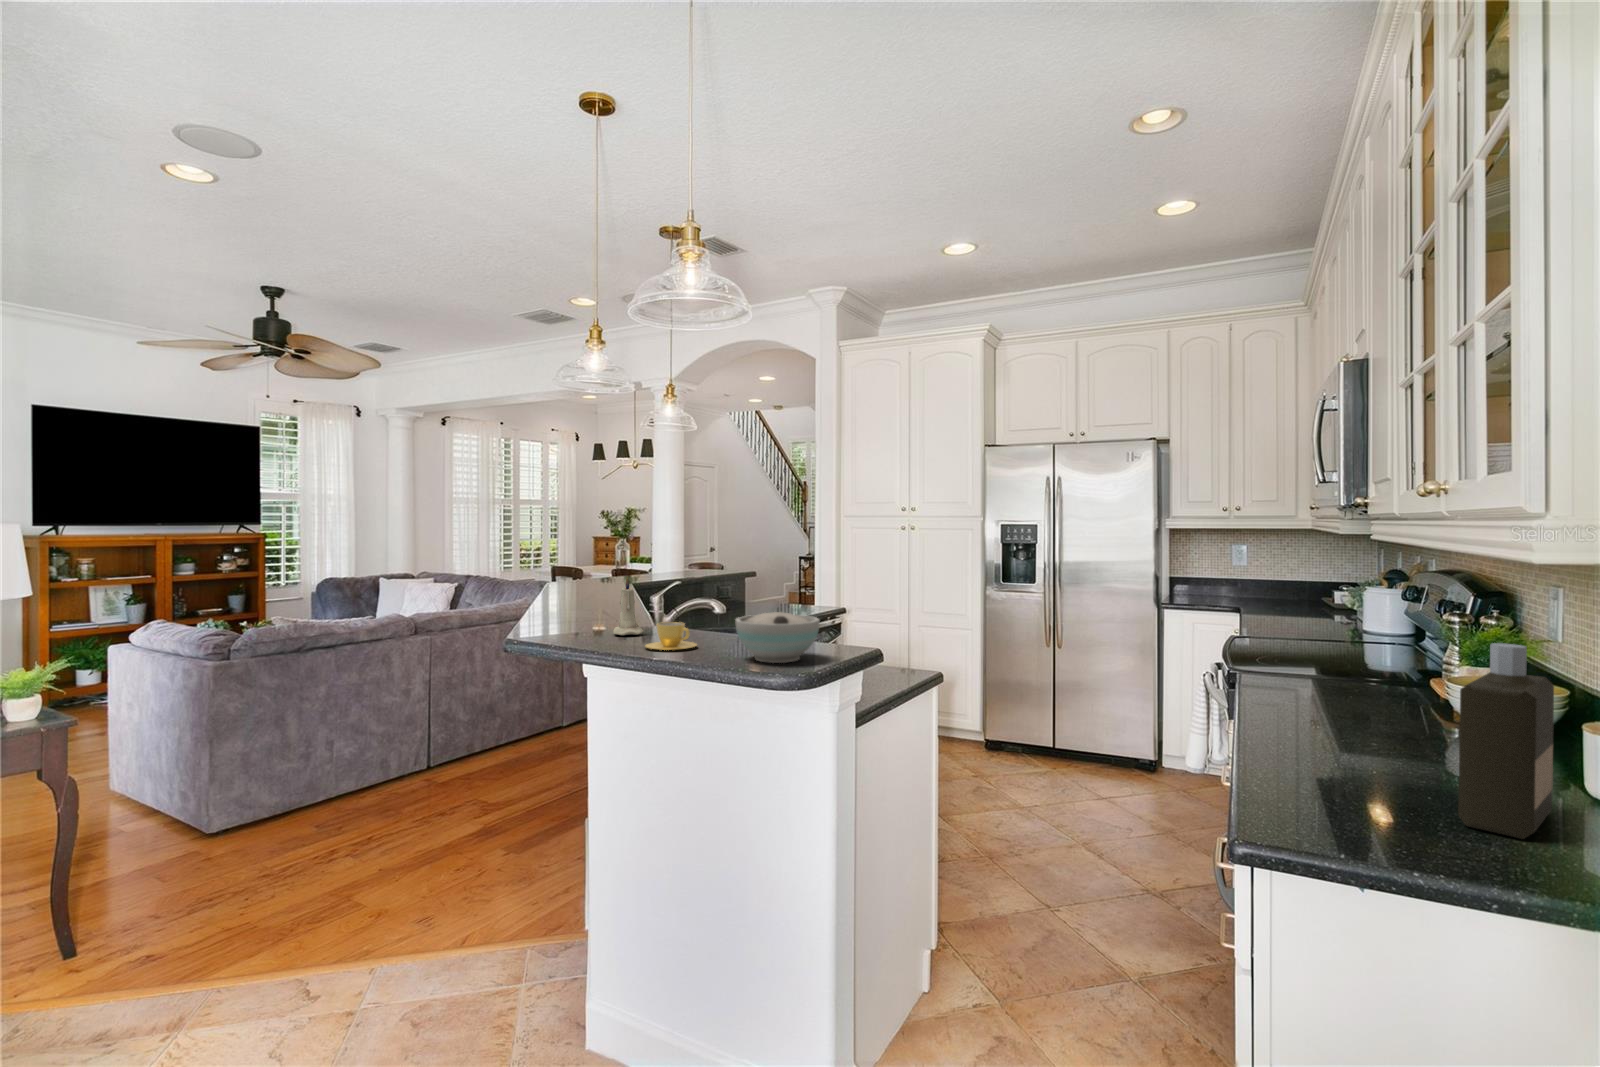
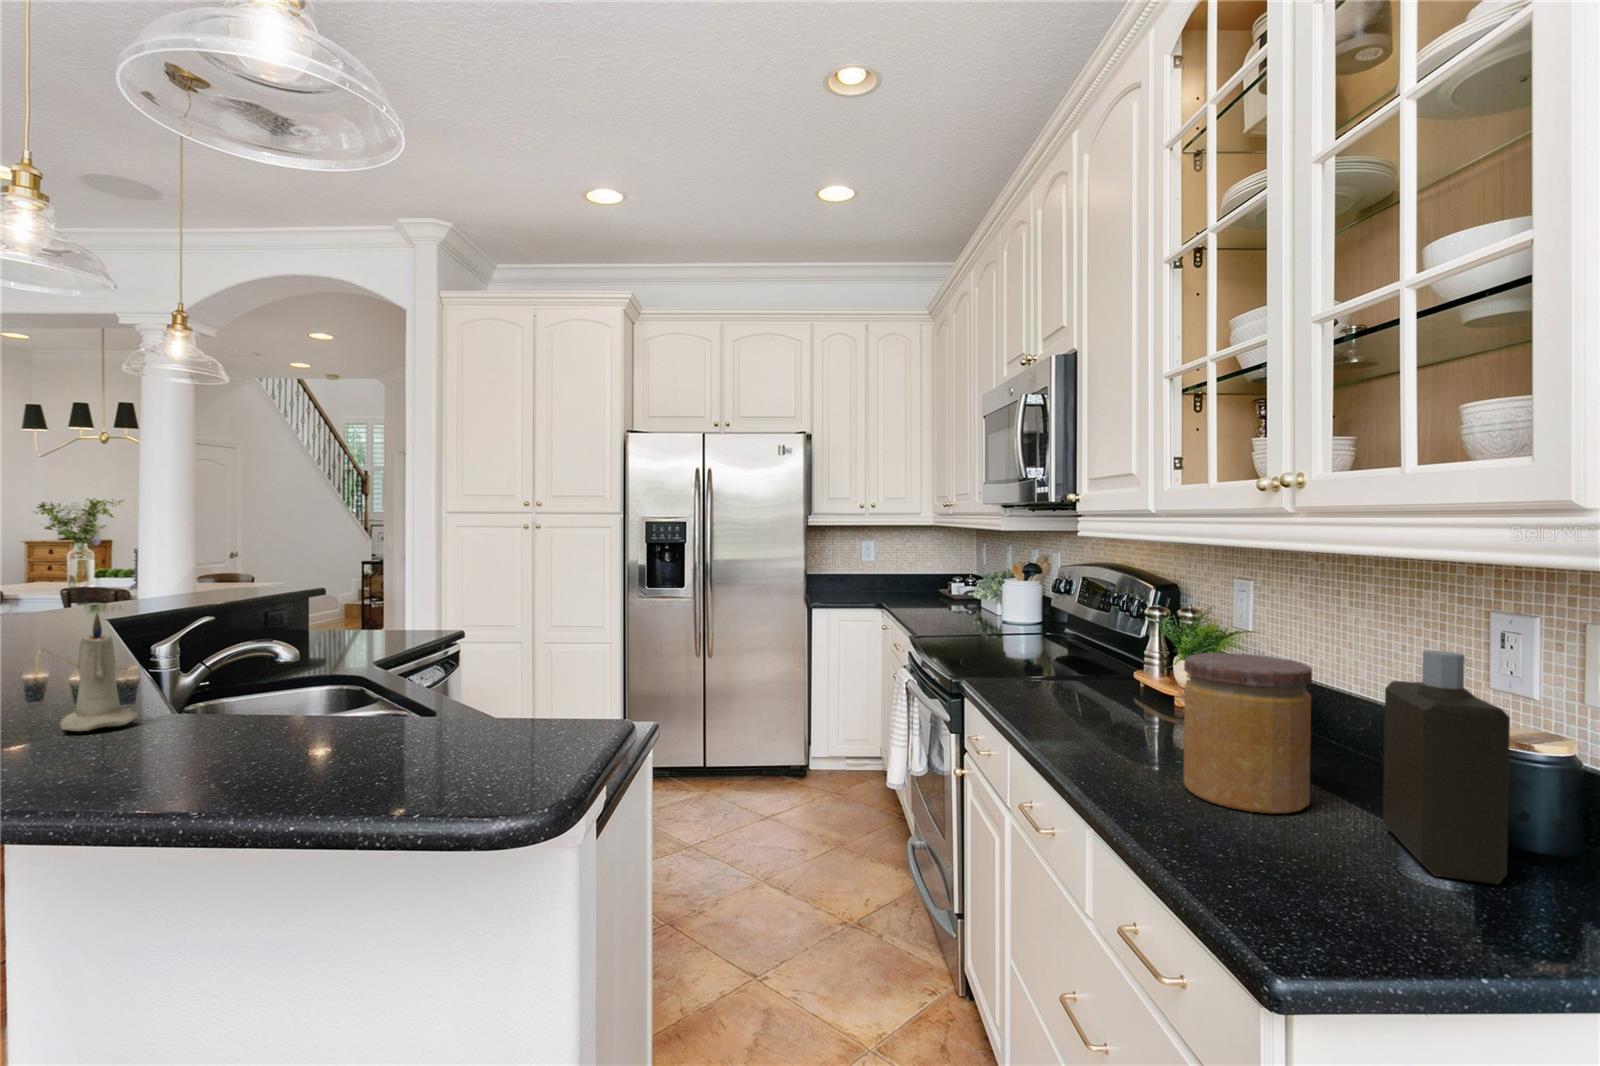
bowl: present [735,612,820,663] -> none [369,668,538,767]
cup: present [645,622,697,650] -> none [145,699,273,763]
jar: none [1325,644,1446,781] -> present [1184,653,1312,813]

